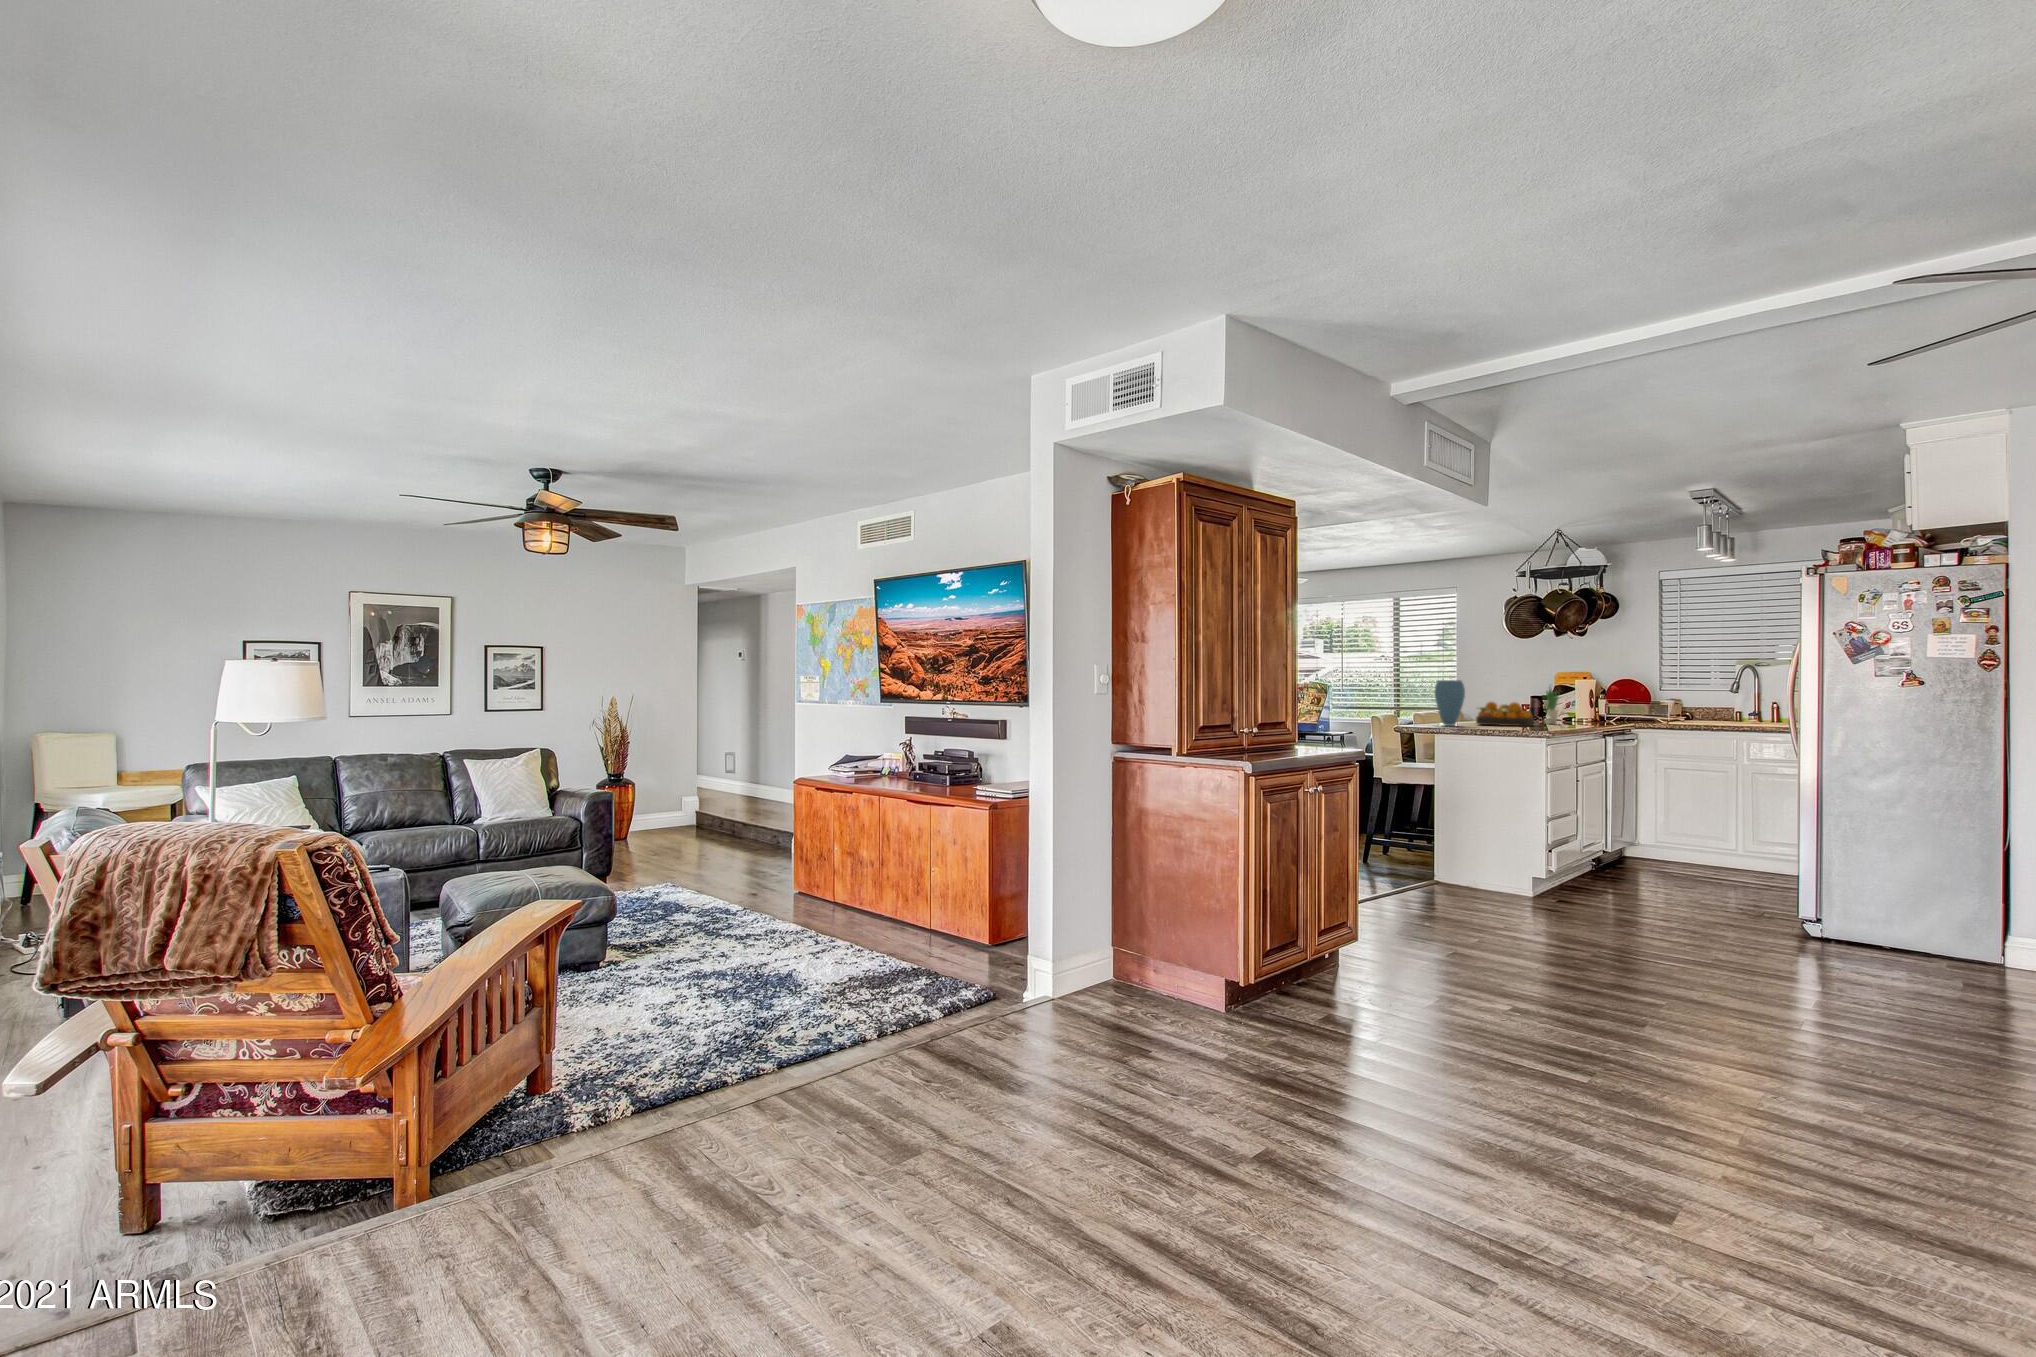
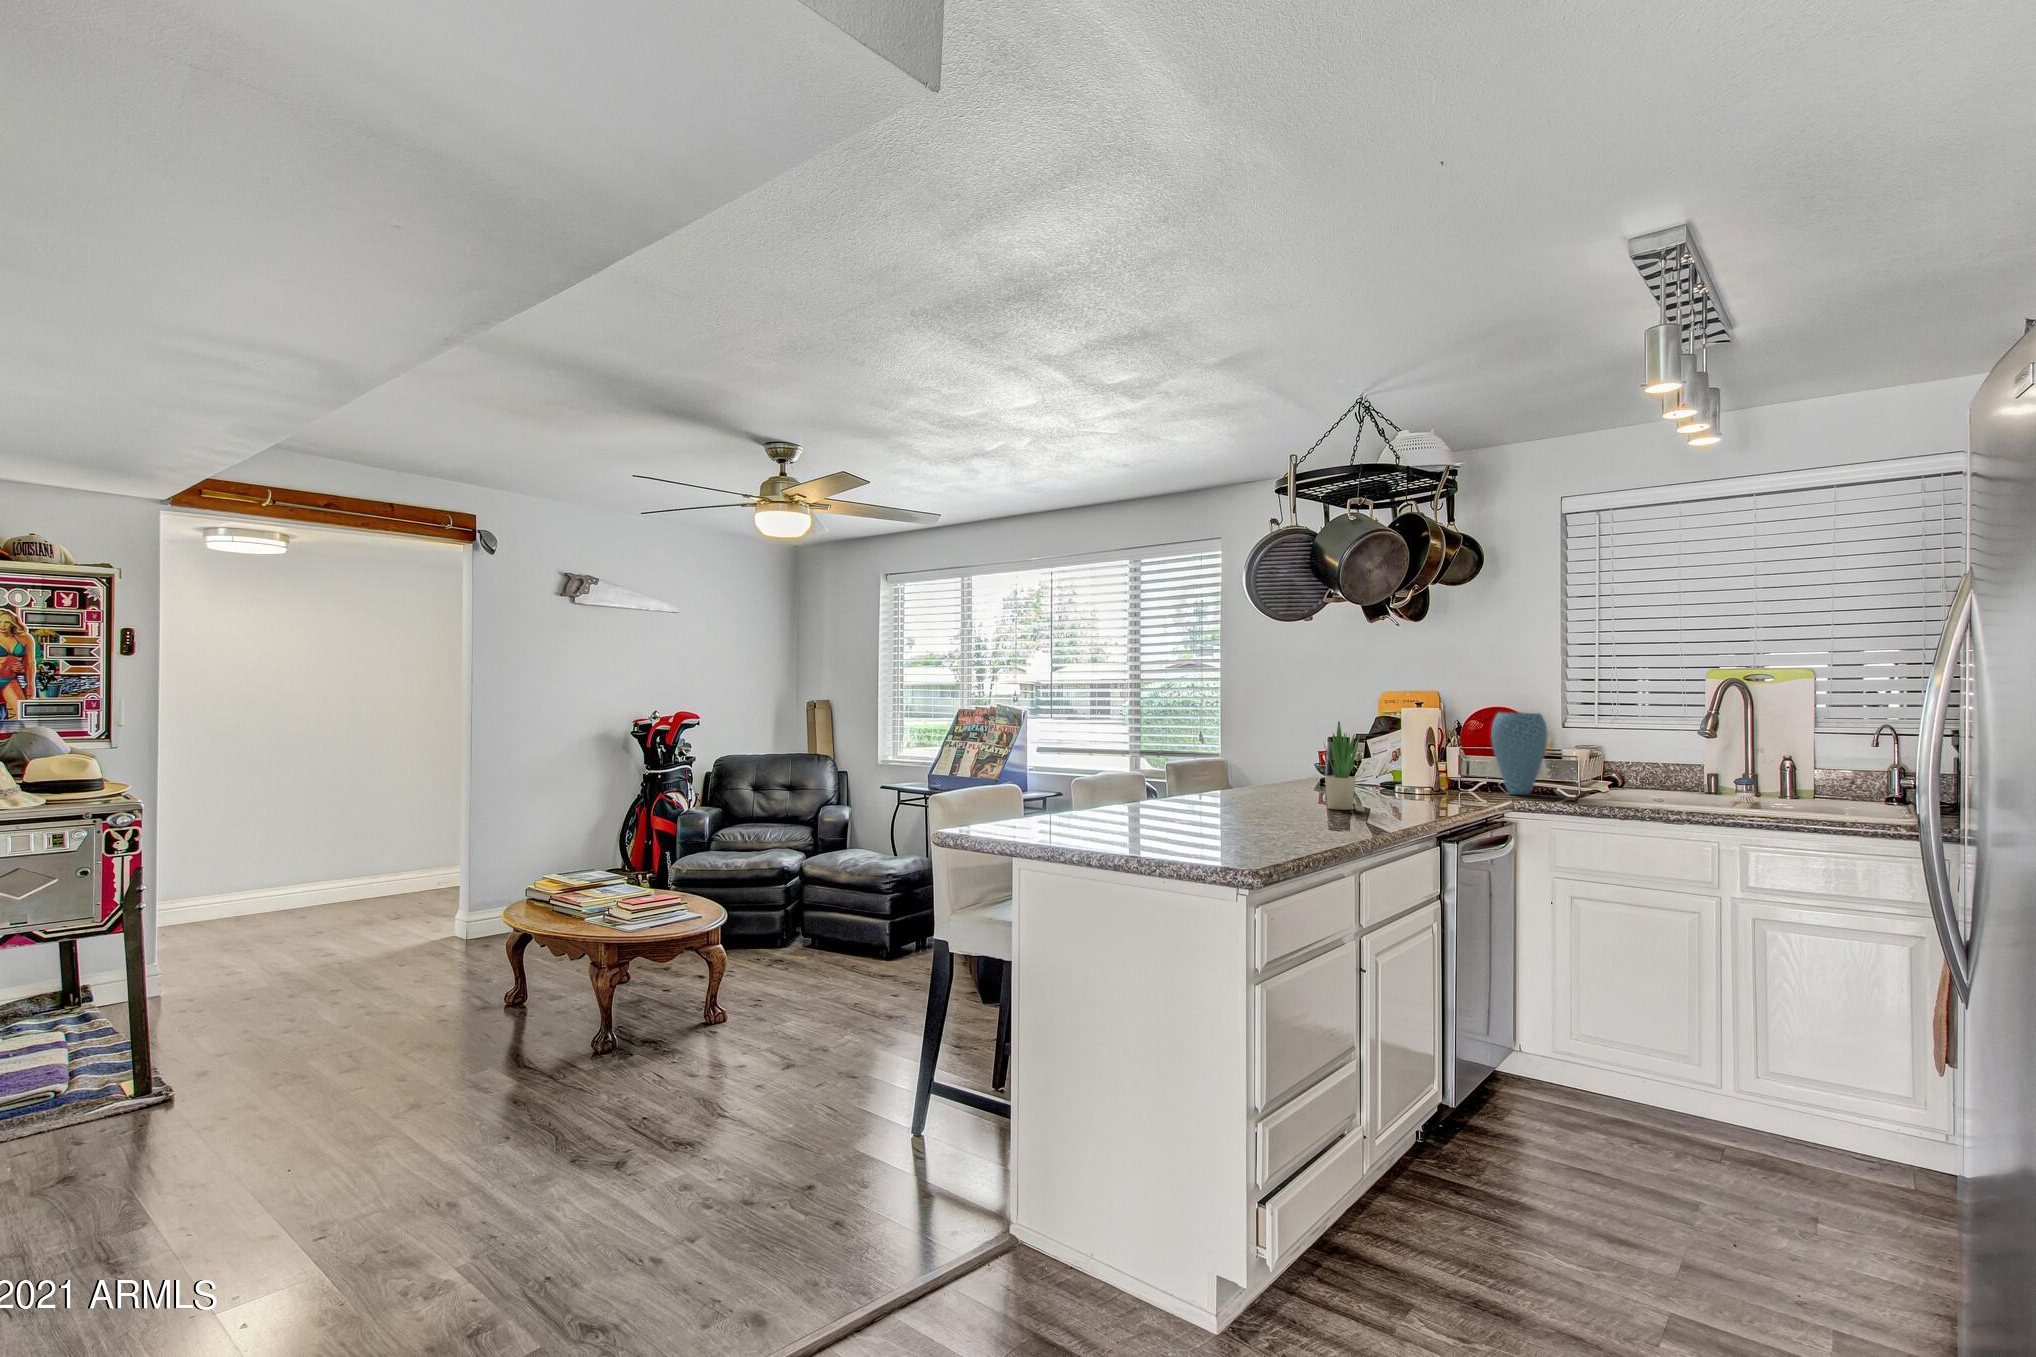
vase: present [1434,680,1465,726] -> present [1491,712,1547,795]
fruit bowl: present [1476,702,1534,726] -> none [1158,765,1287,830]

